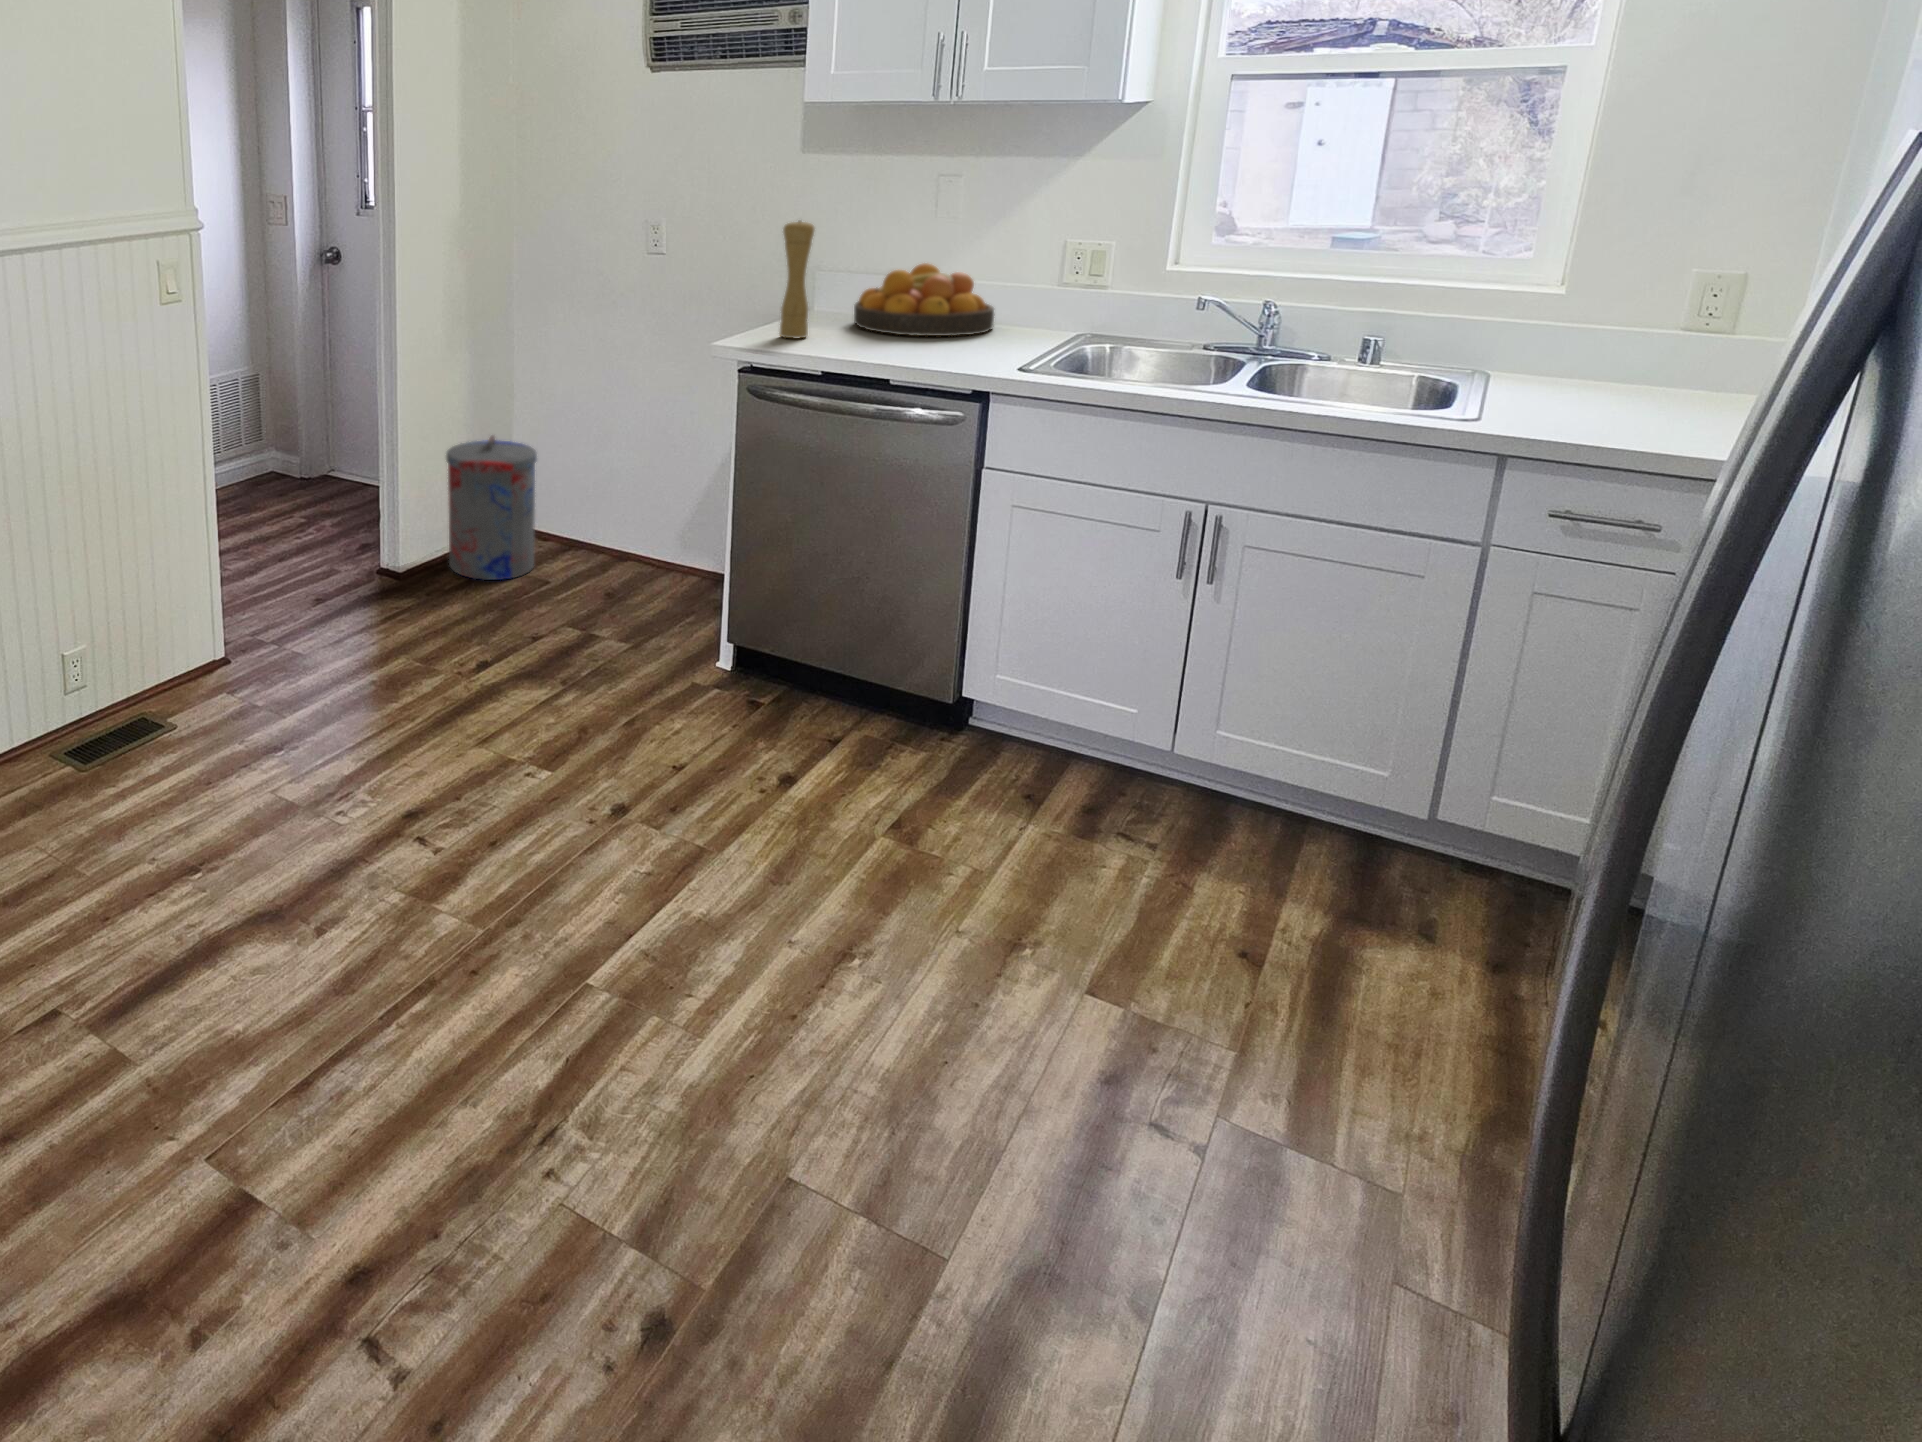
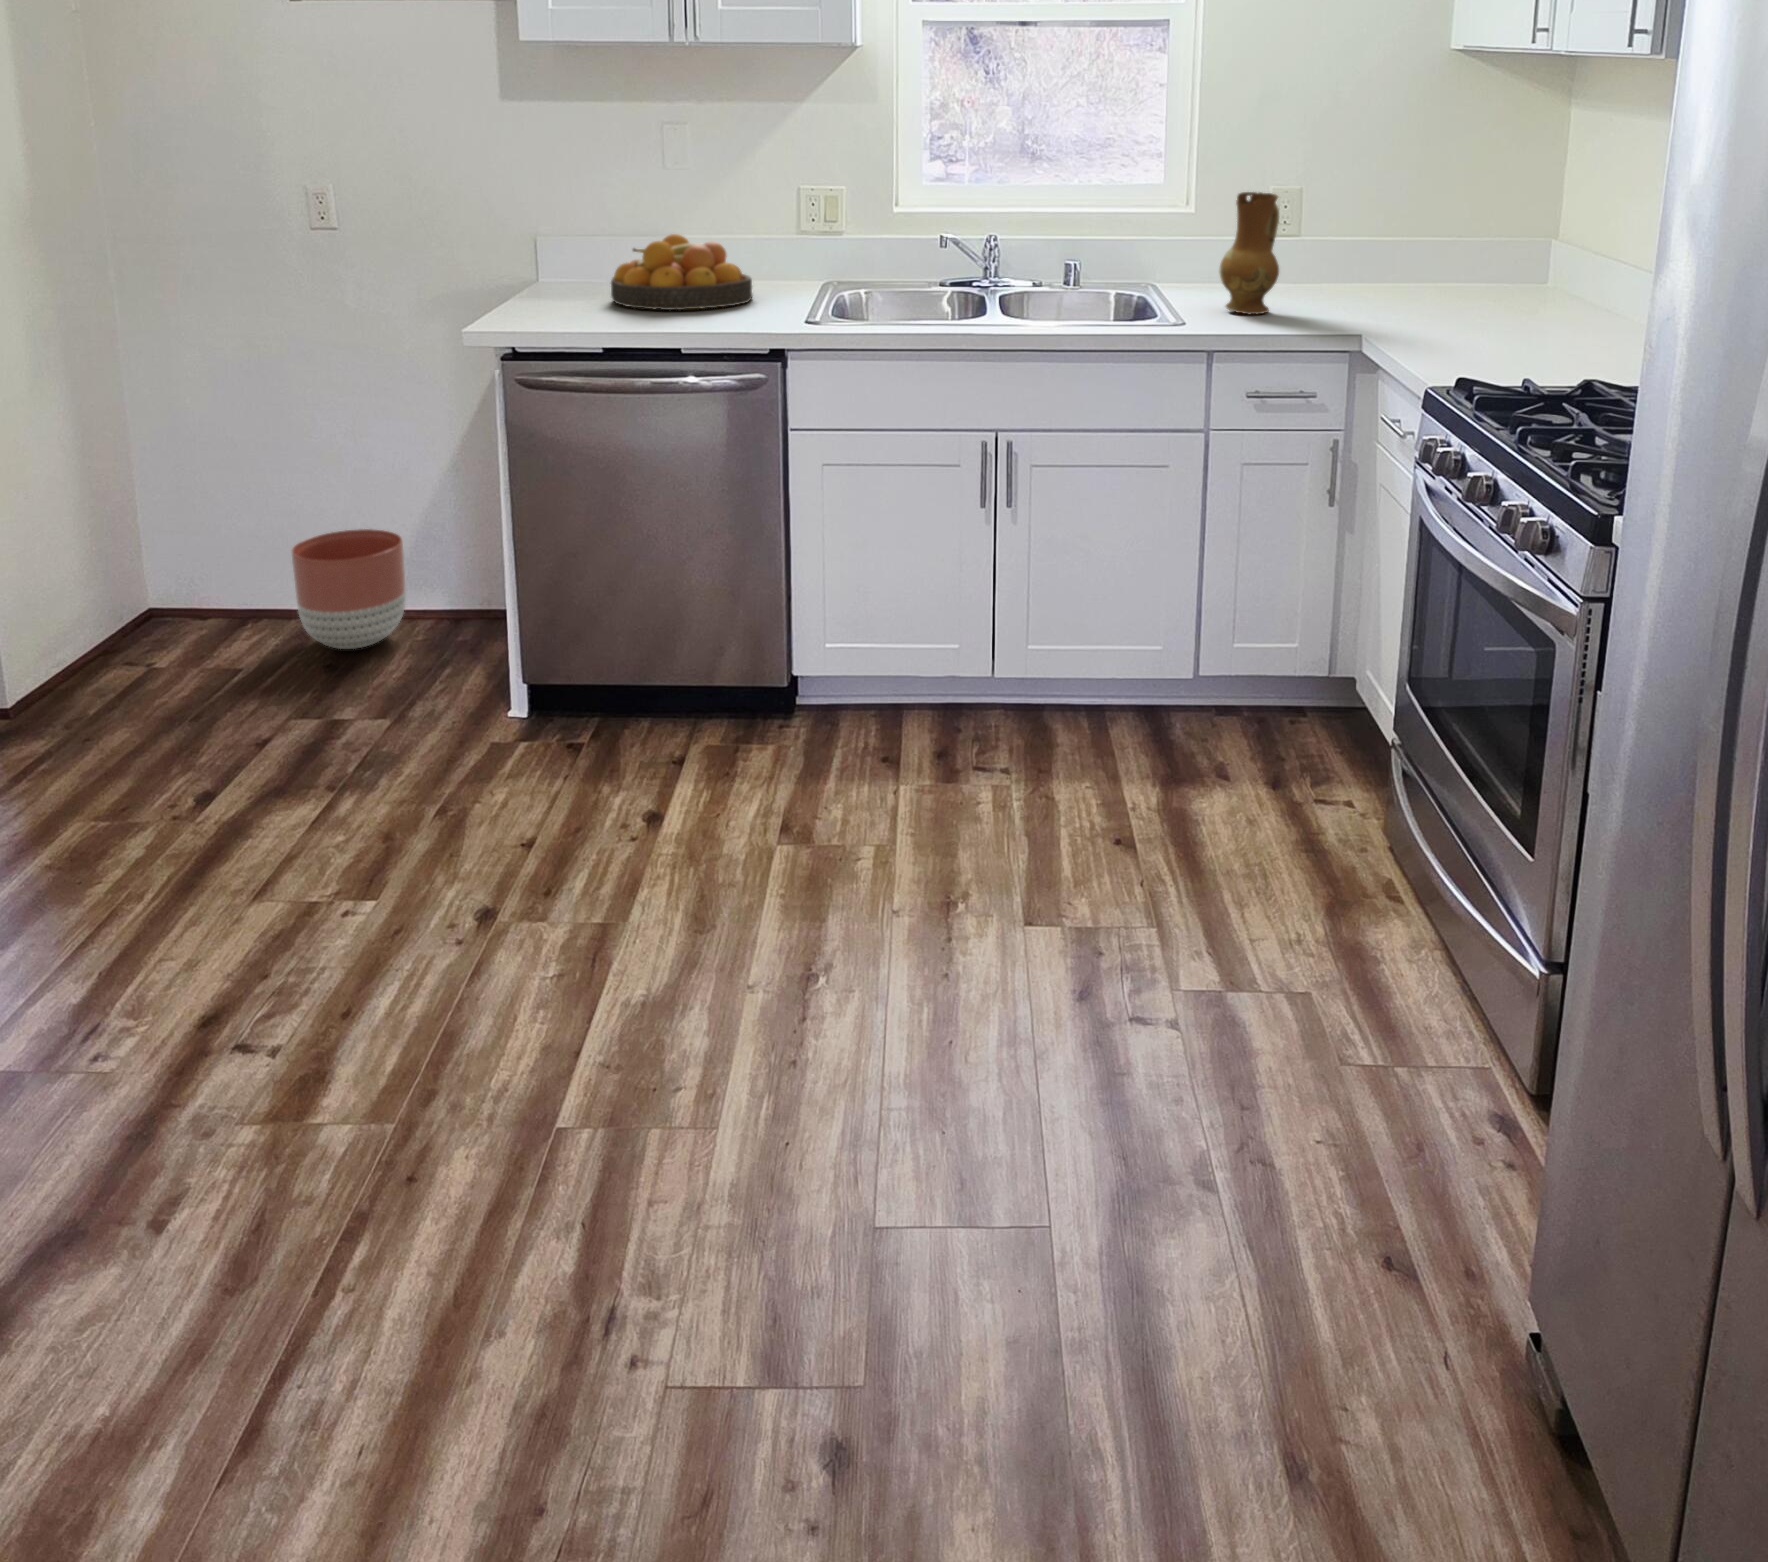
pepper mill: present [780,221,815,338] -> none [539,188,578,322]
ceramic jug: none [1589,245,1710,403] -> present [1220,192,1279,314]
trash can: present [446,436,537,580] -> none [69,491,221,689]
planter: none [587,488,671,583] -> present [292,529,406,649]

